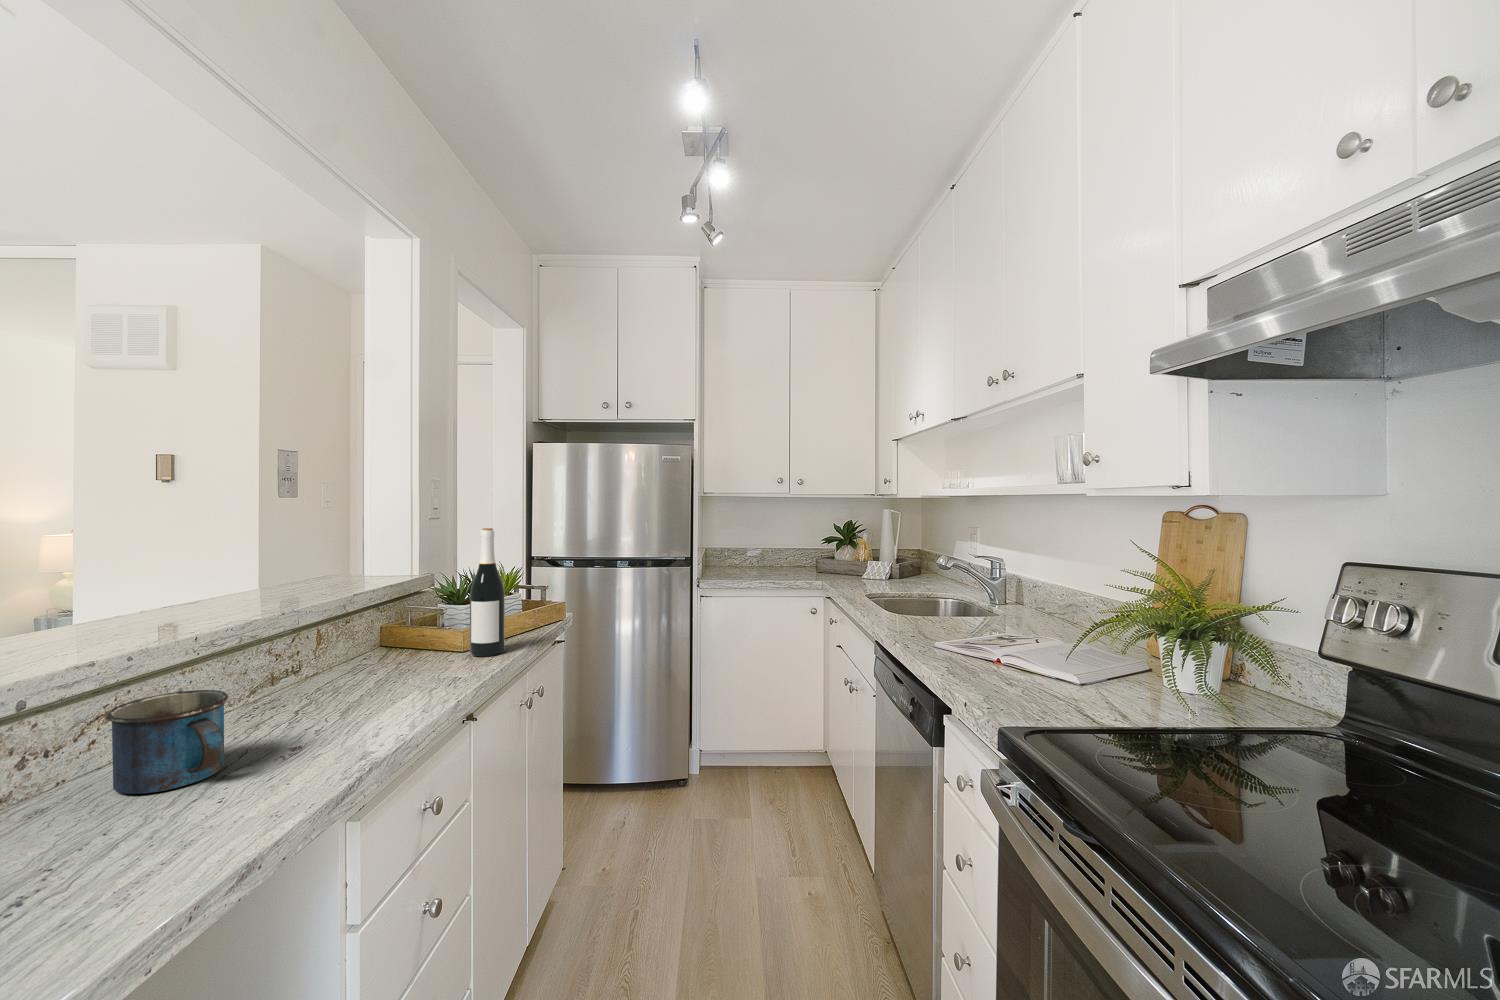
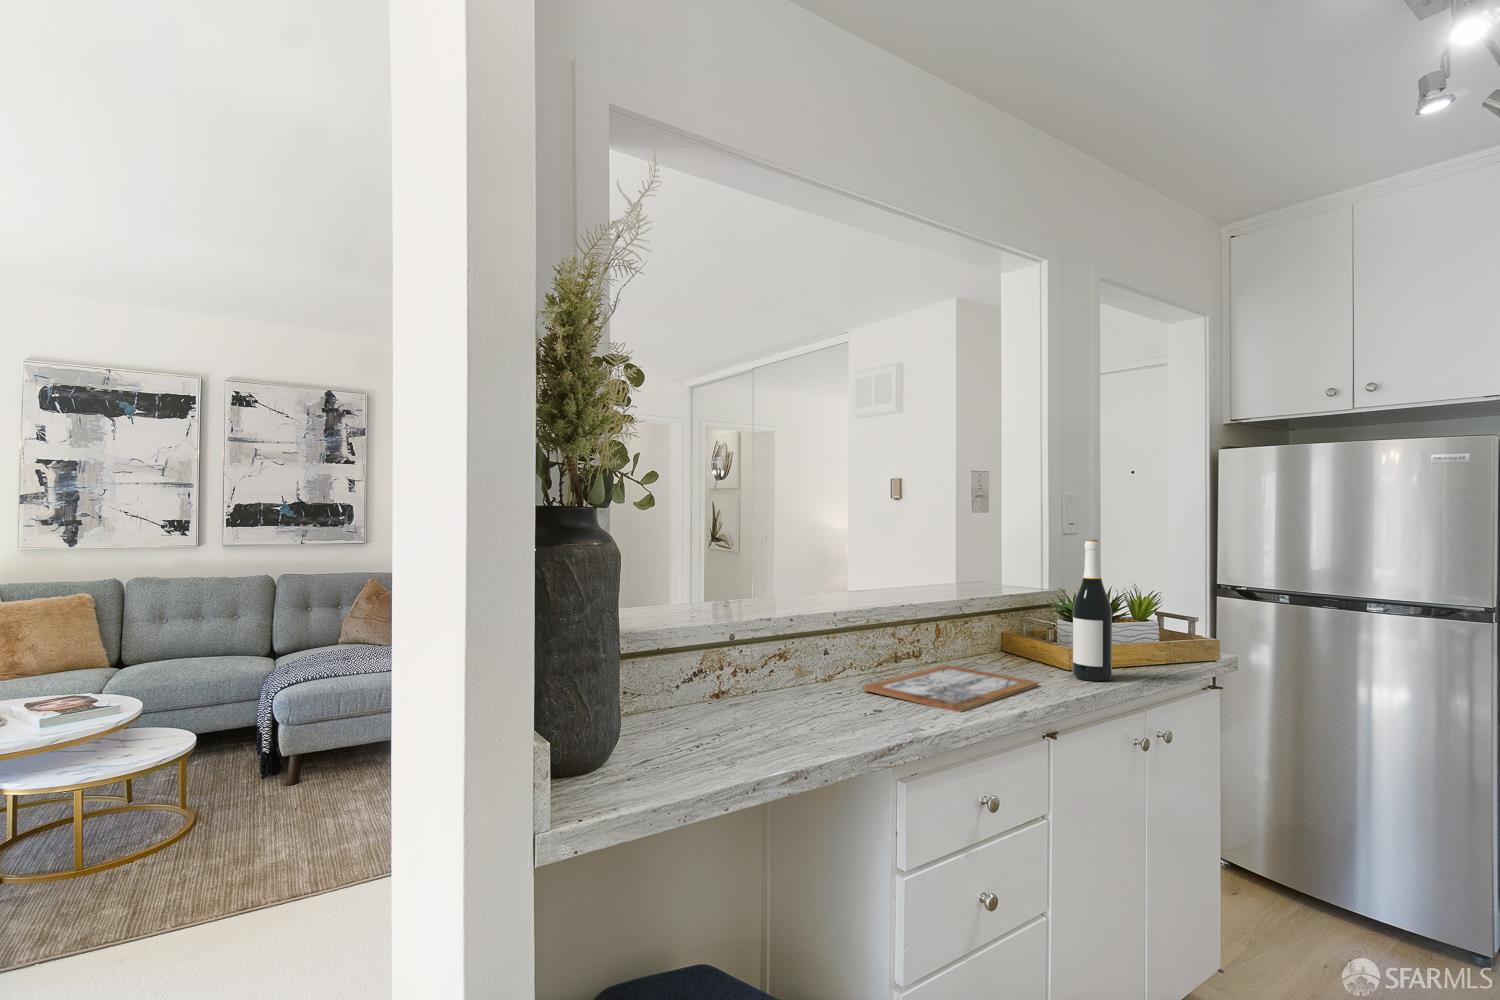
picture frame: none [249,668,448,728] -> present [862,665,1038,712]
mug: present [107,690,229,794] -> none [768,646,835,714]

